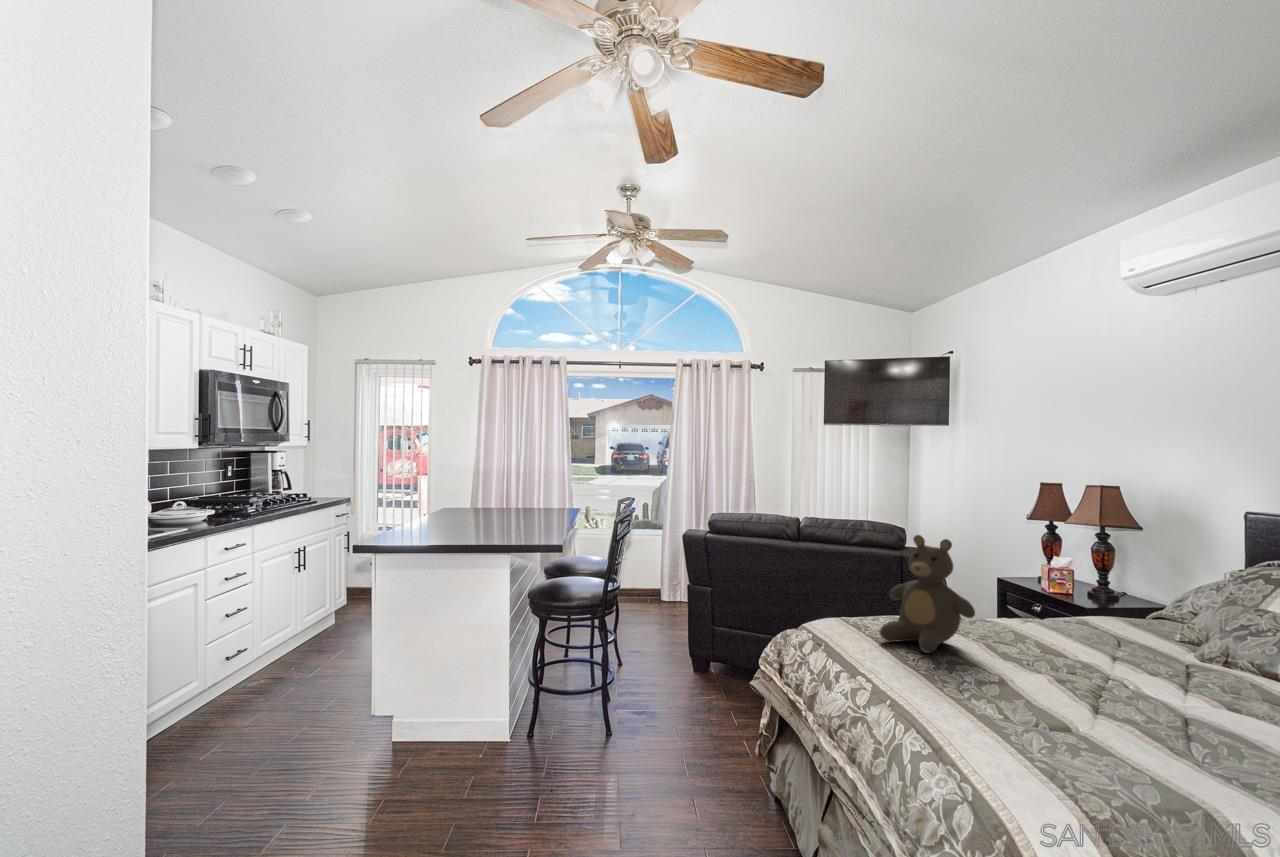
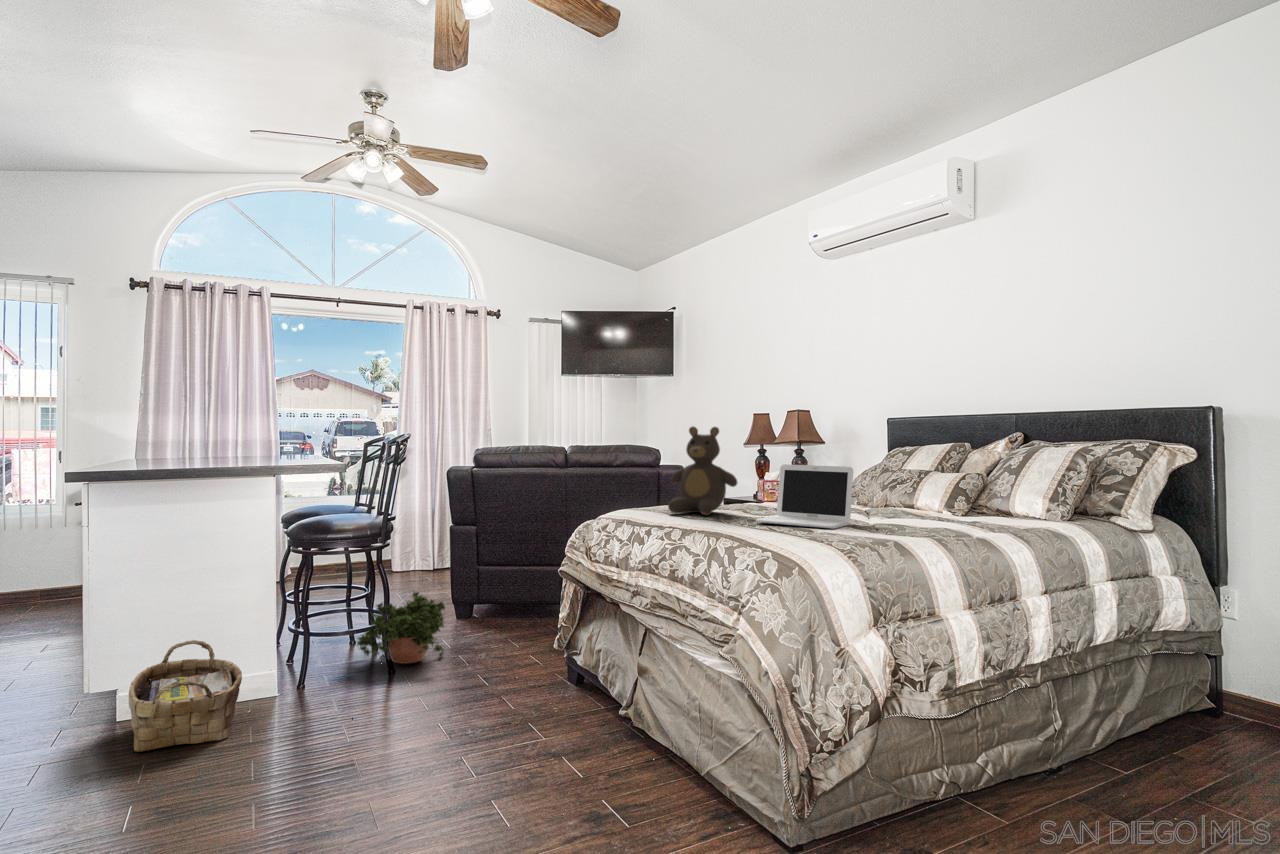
laptop: none [985,608,1147,733] -> present [756,464,853,529]
potted plant: none [581,653,666,729] -> present [357,592,445,664]
woven basket: none [379,687,470,789] -> present [129,640,242,752]

